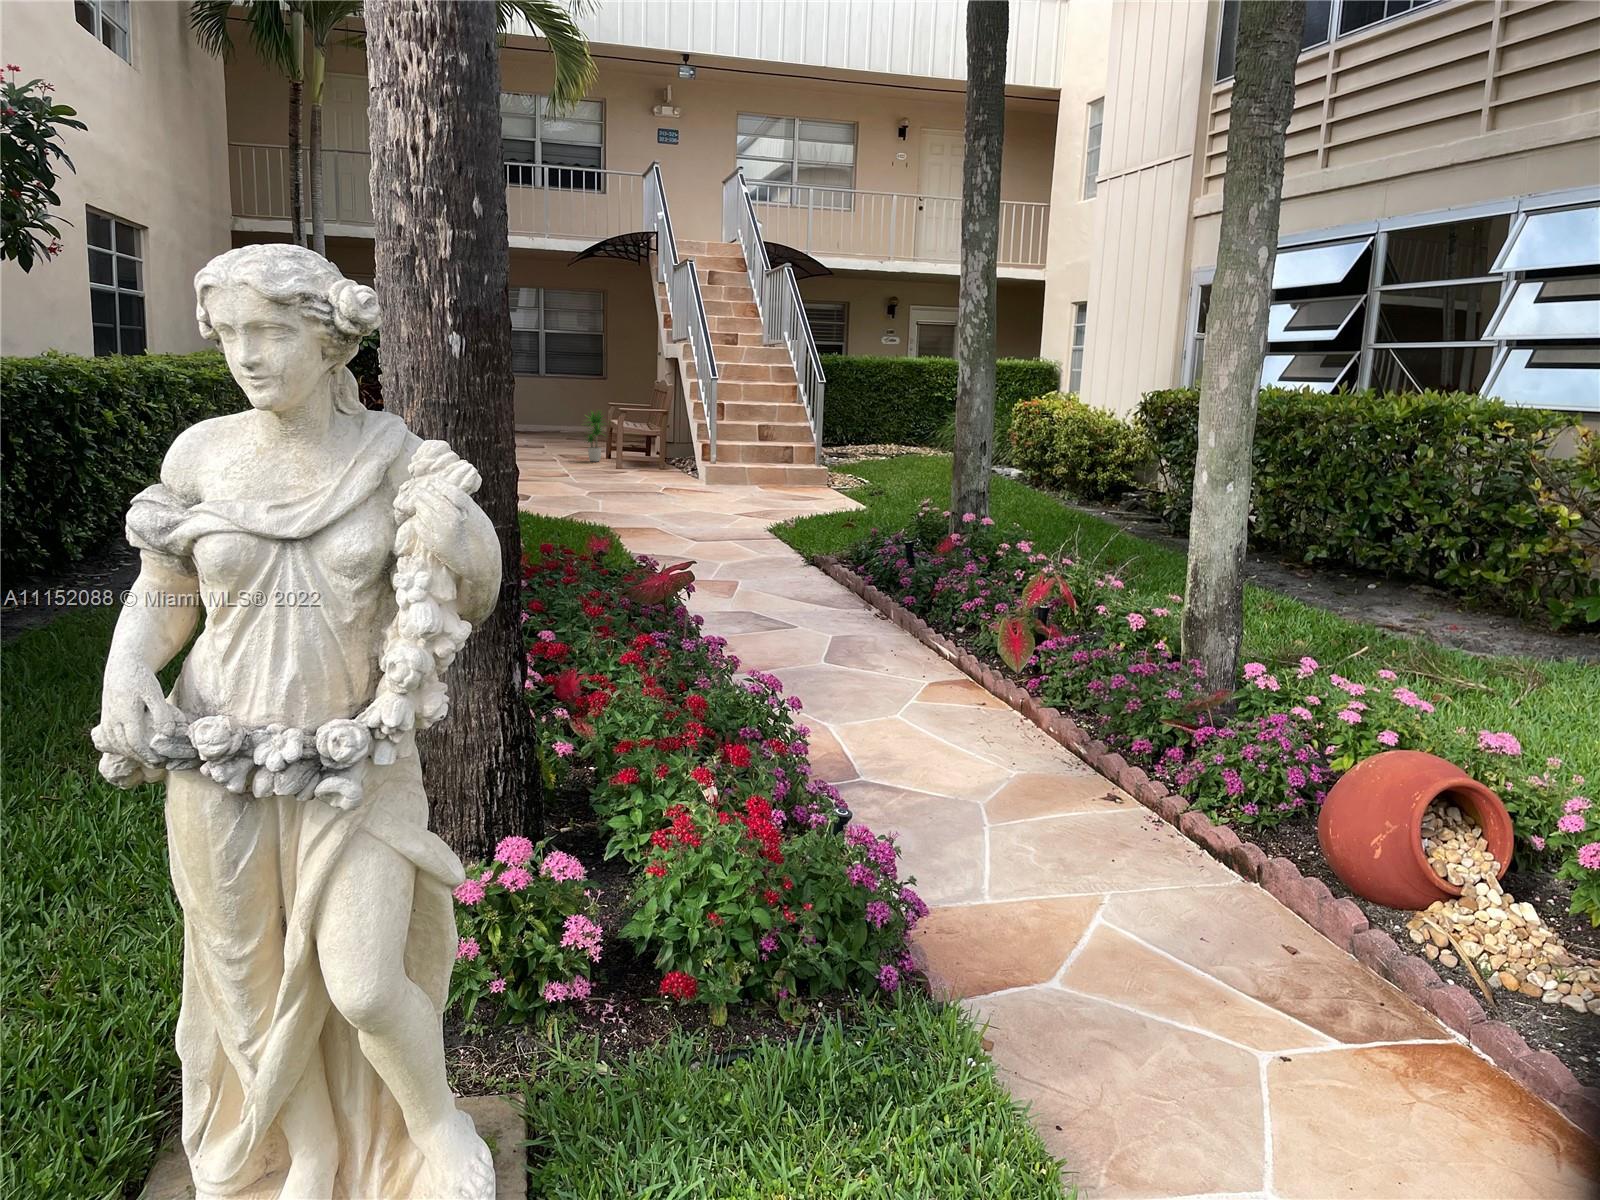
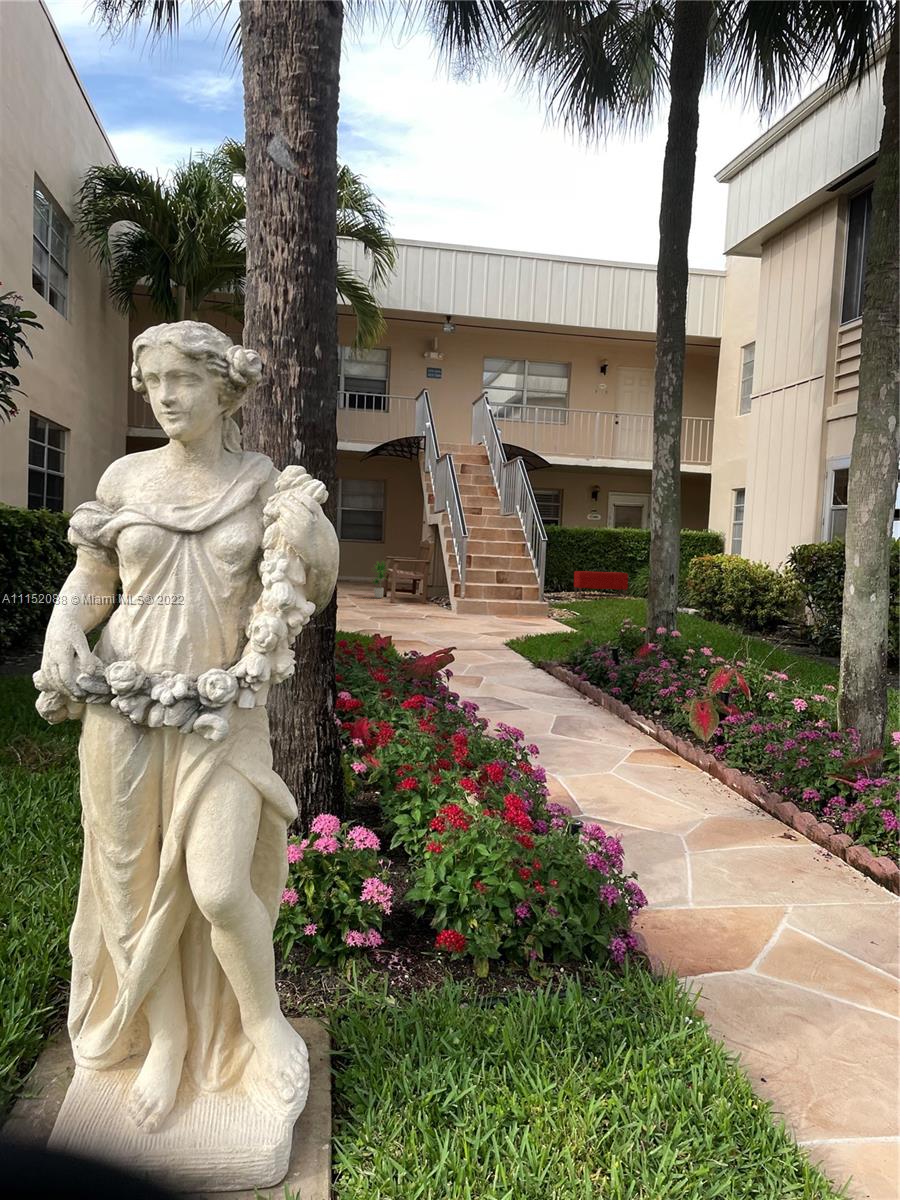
bench: none [862,418,935,452] -> present [574,571,628,597]

